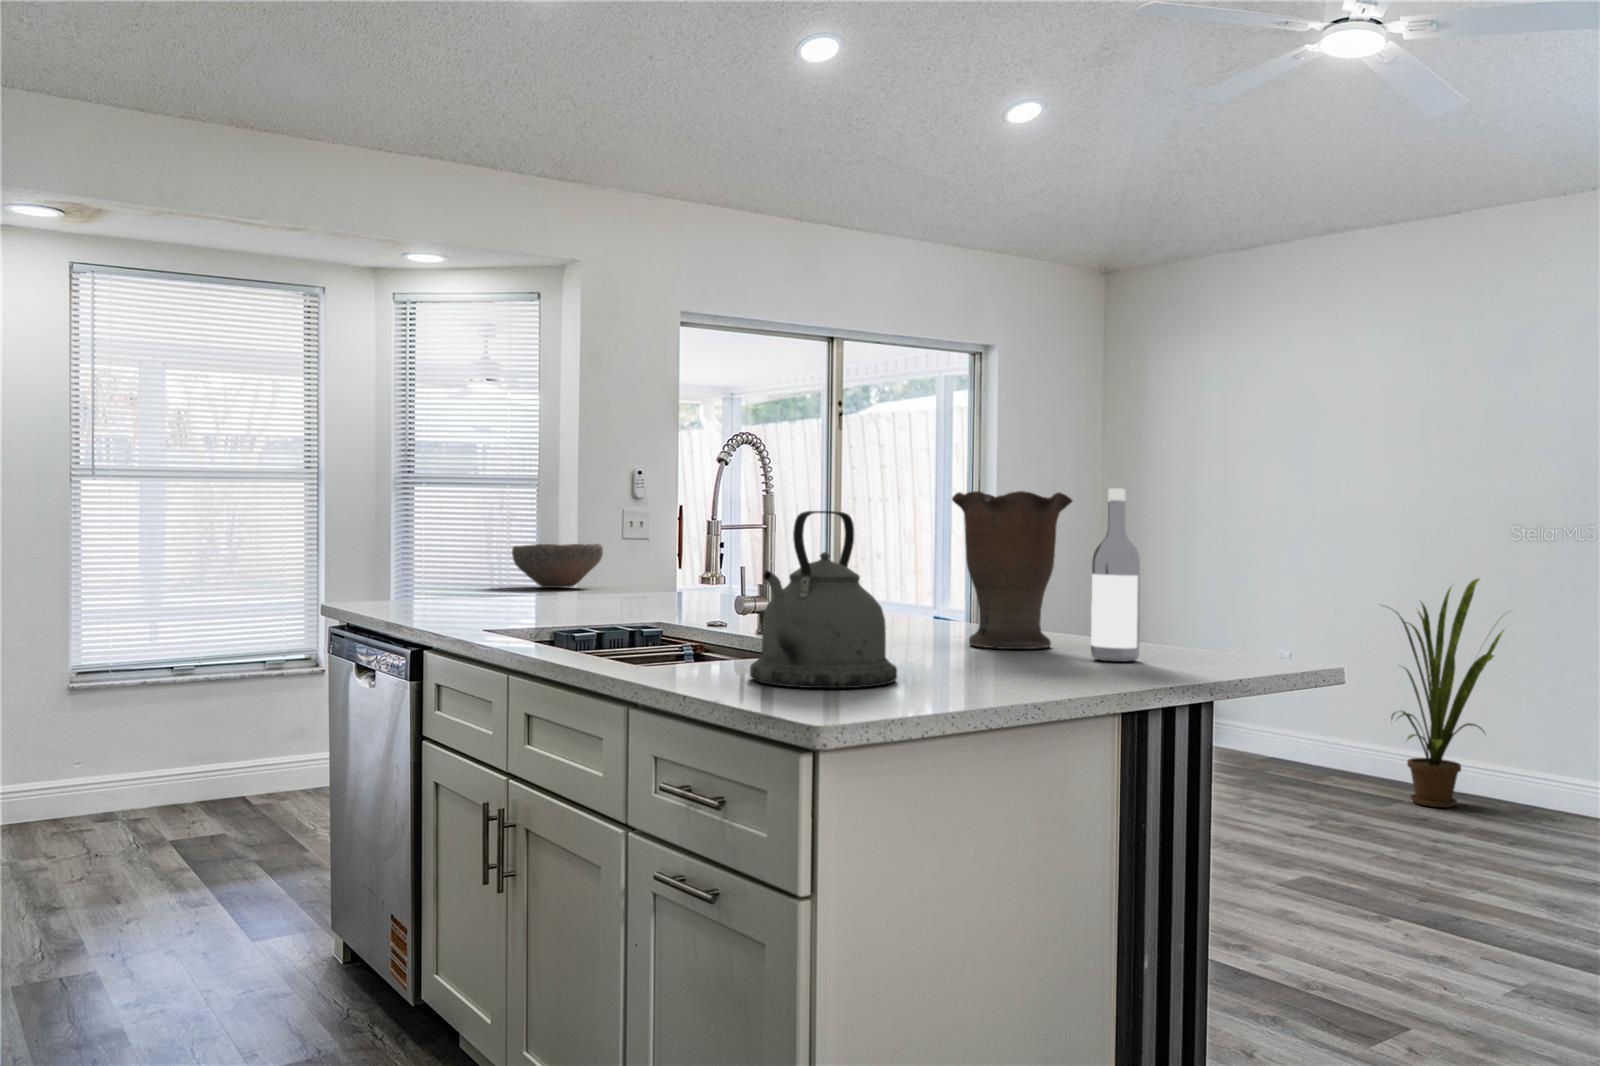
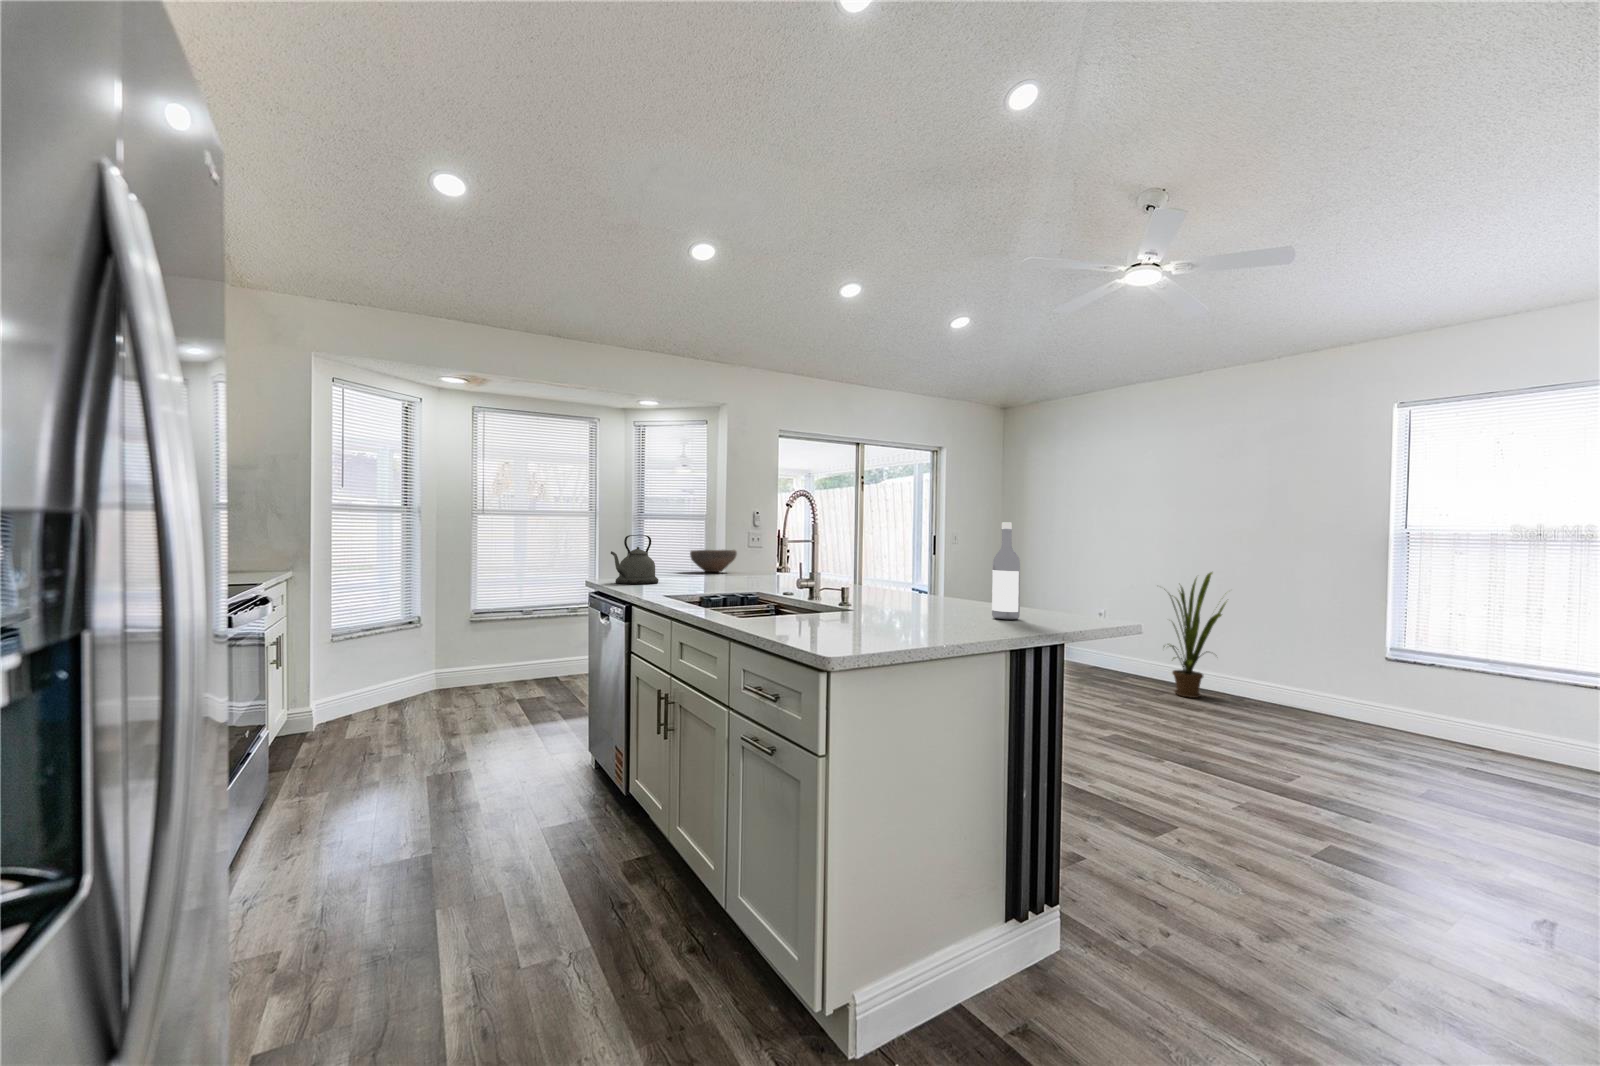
vase: present [952,491,1072,649] -> none [915,523,982,611]
kettle: present [750,511,897,688] -> present [611,535,659,584]

